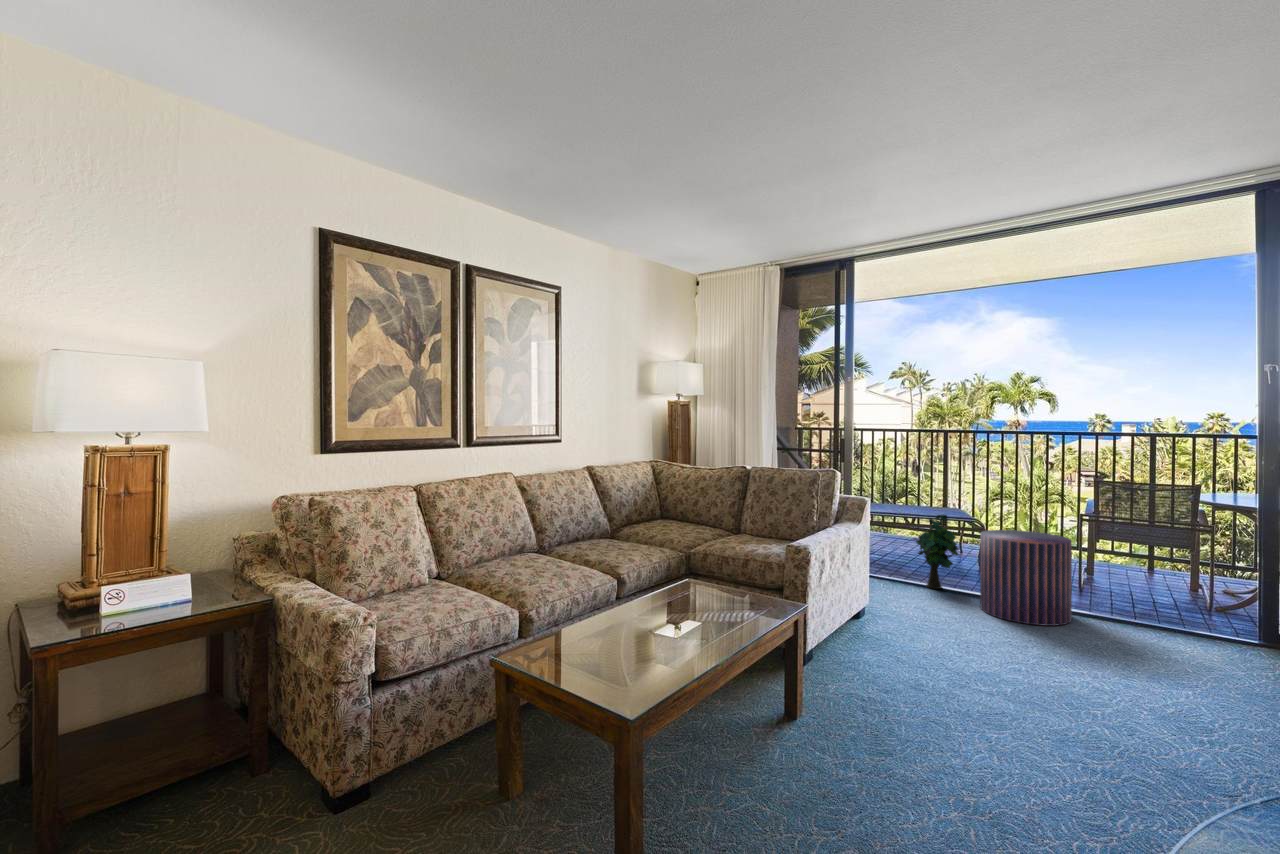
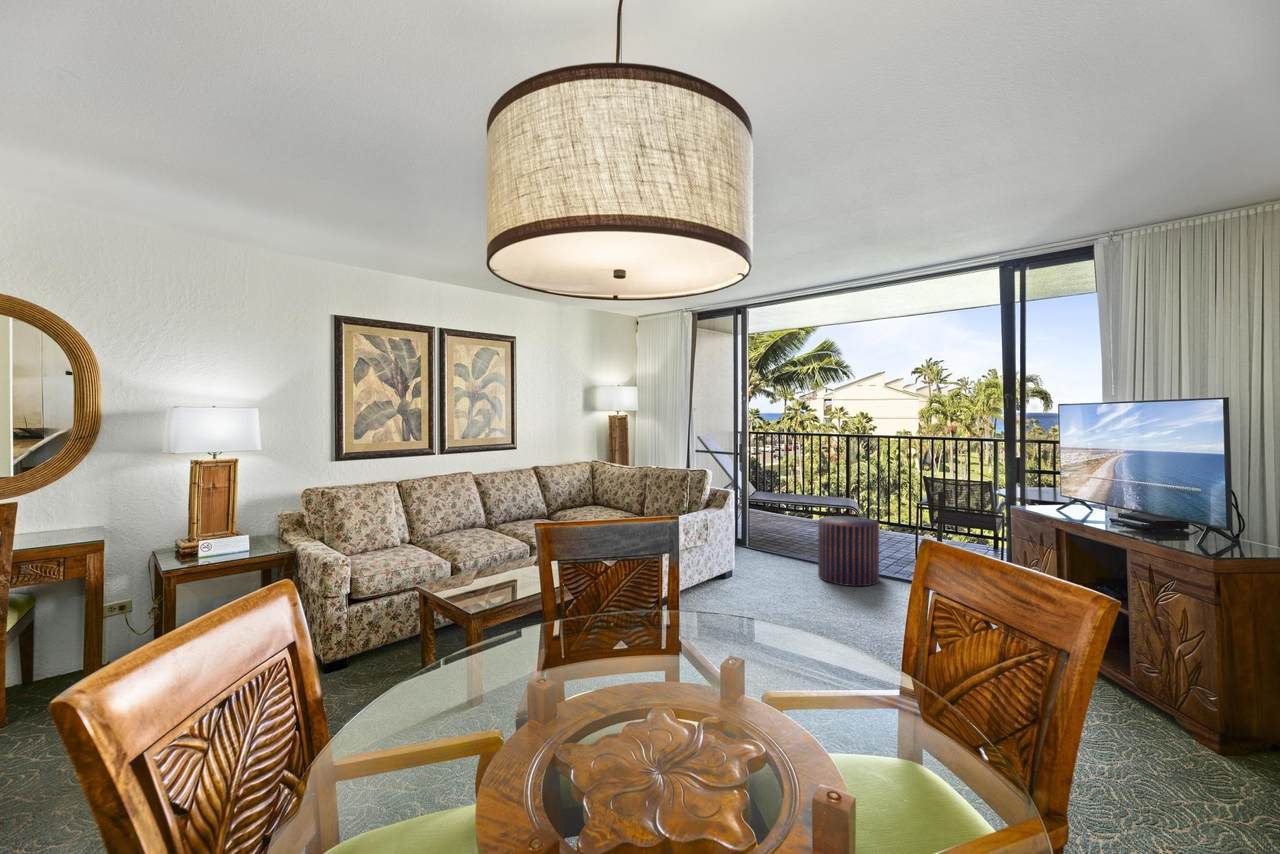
decorative plant: present [912,515,958,589] -> none [783,504,818,560]

